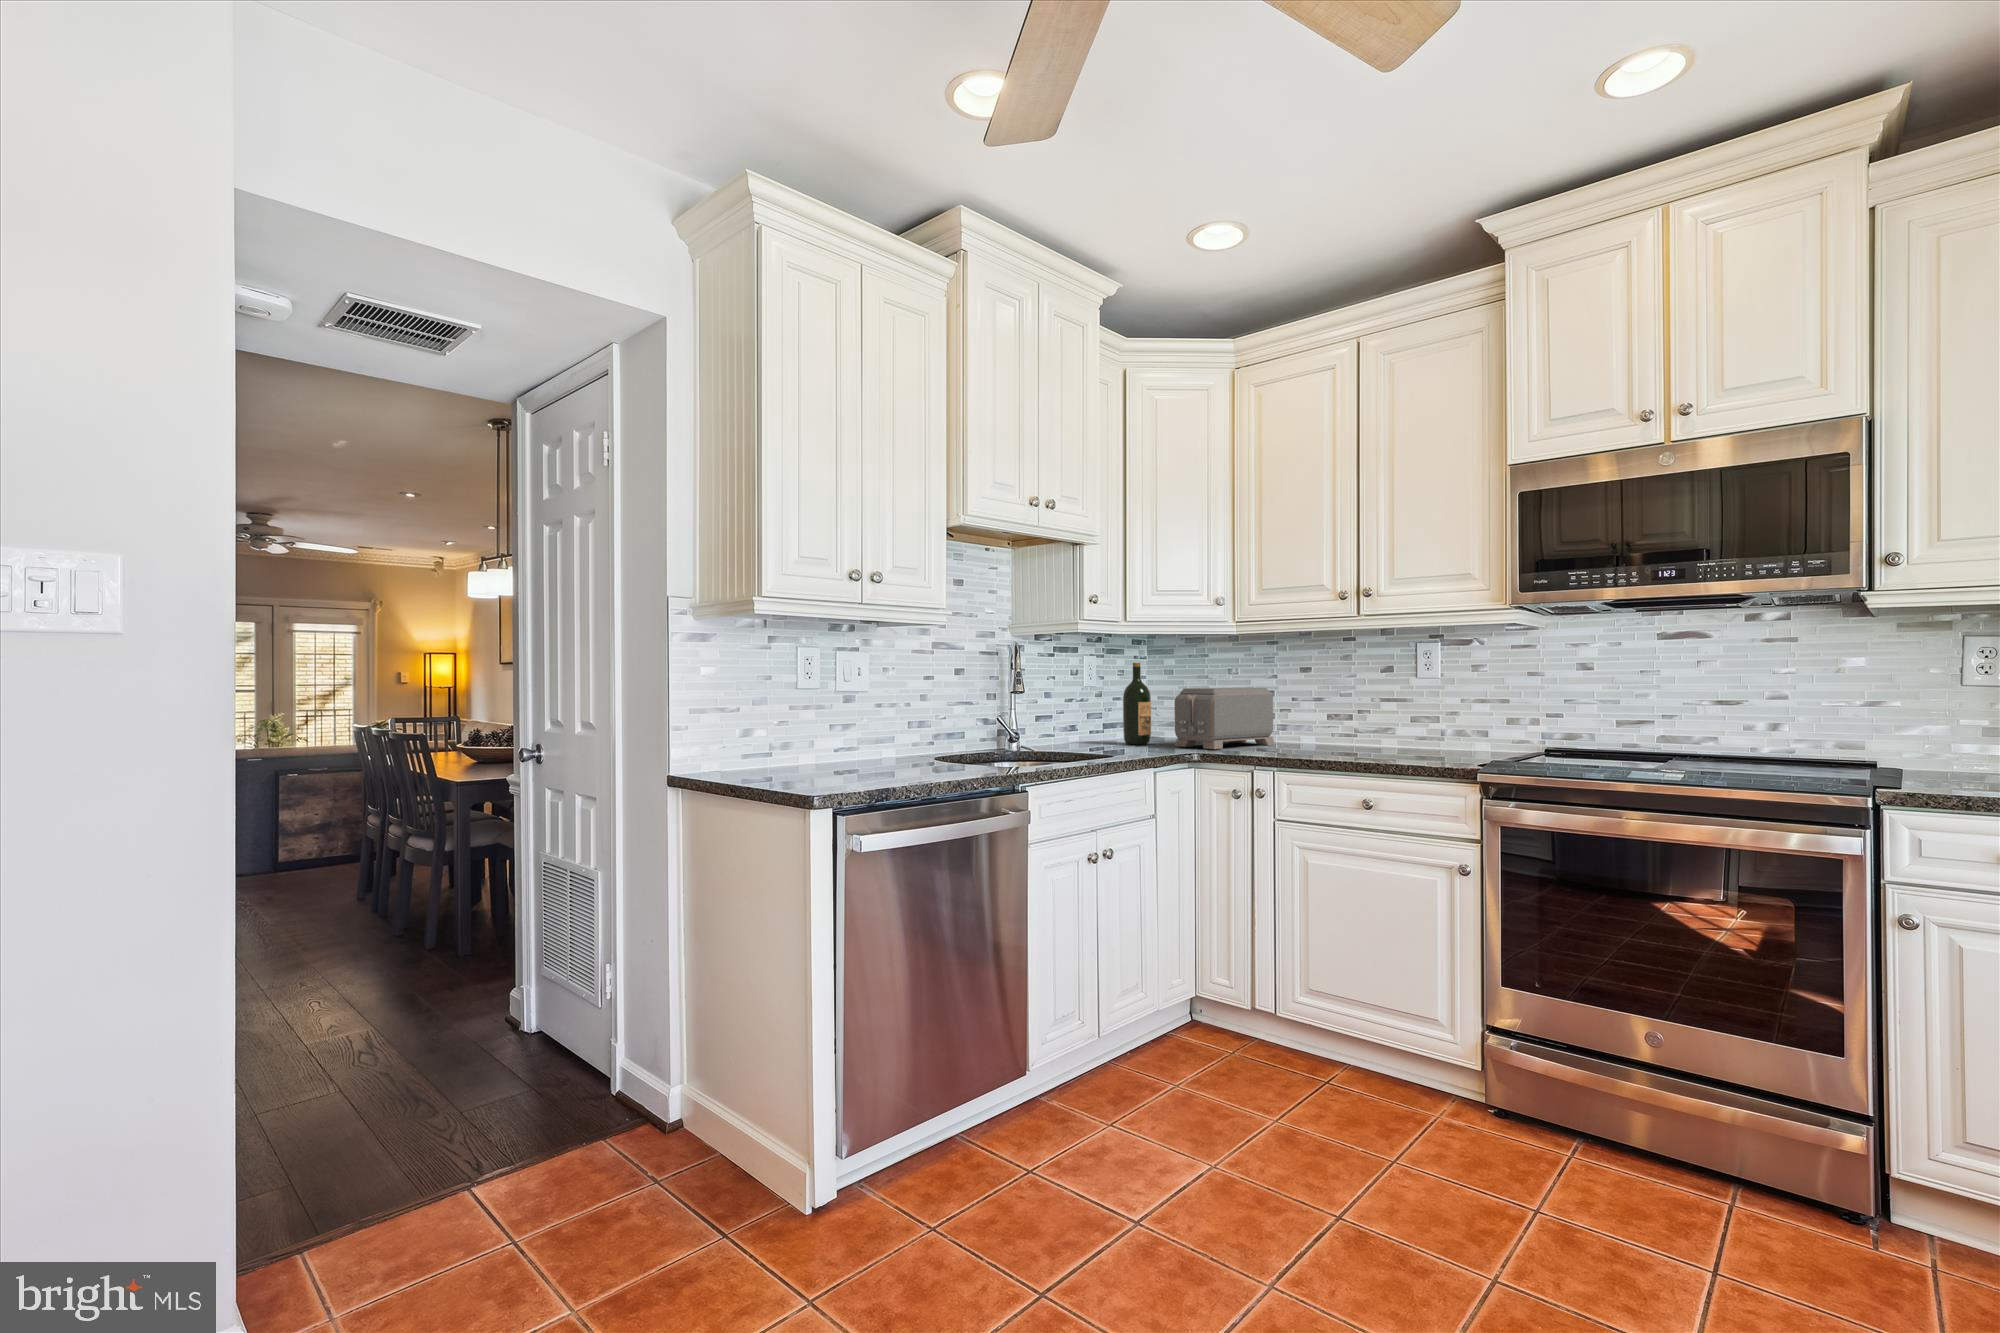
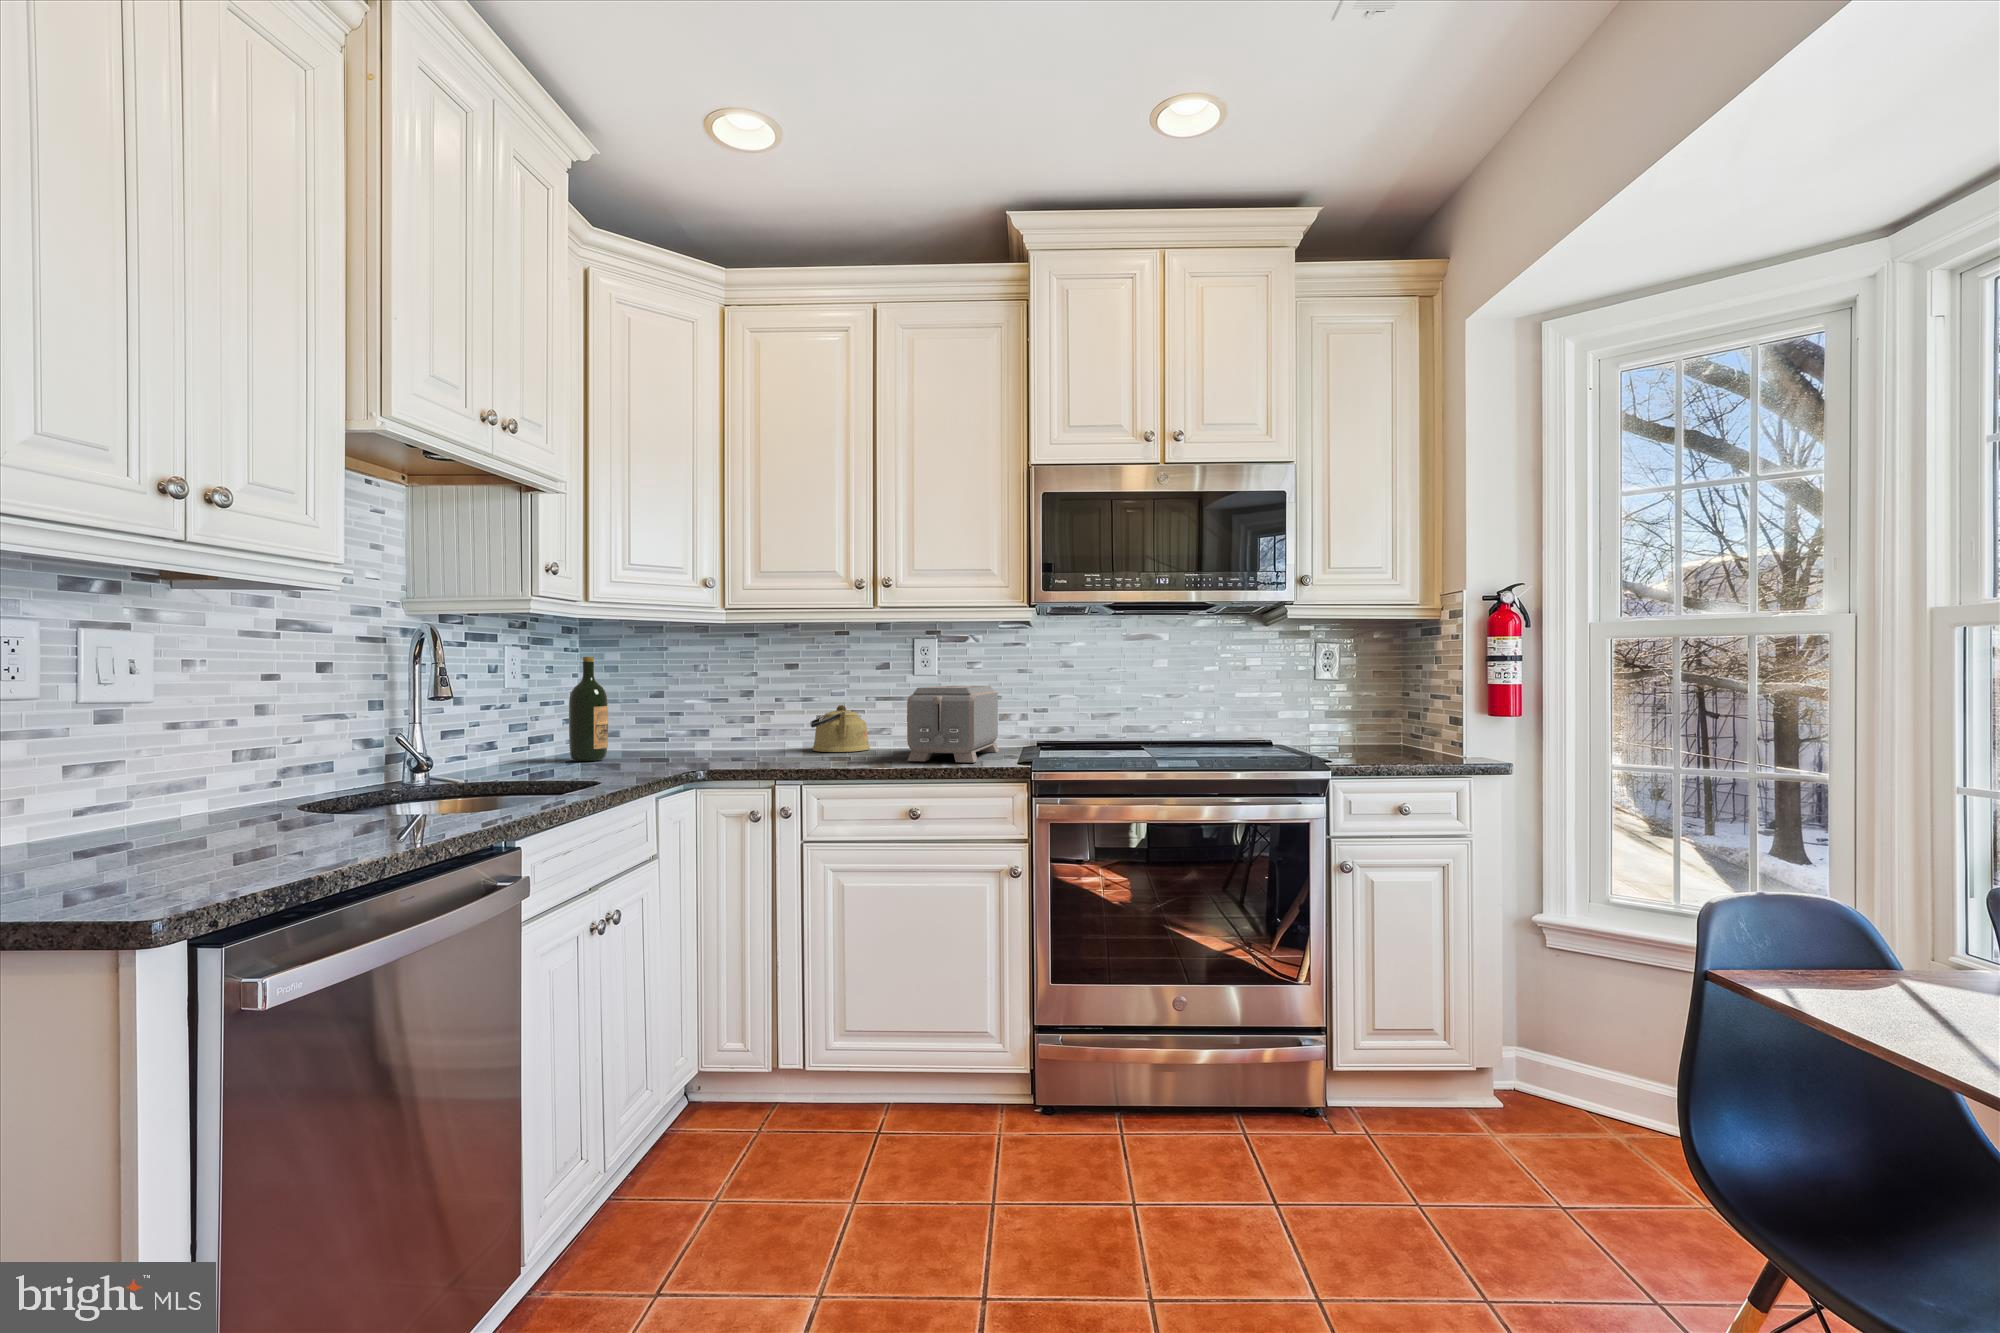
toaster: present [1175,687,1276,749] -> present [907,686,999,762]
kettle: none [1312,706,1373,749] -> present [810,705,870,752]

